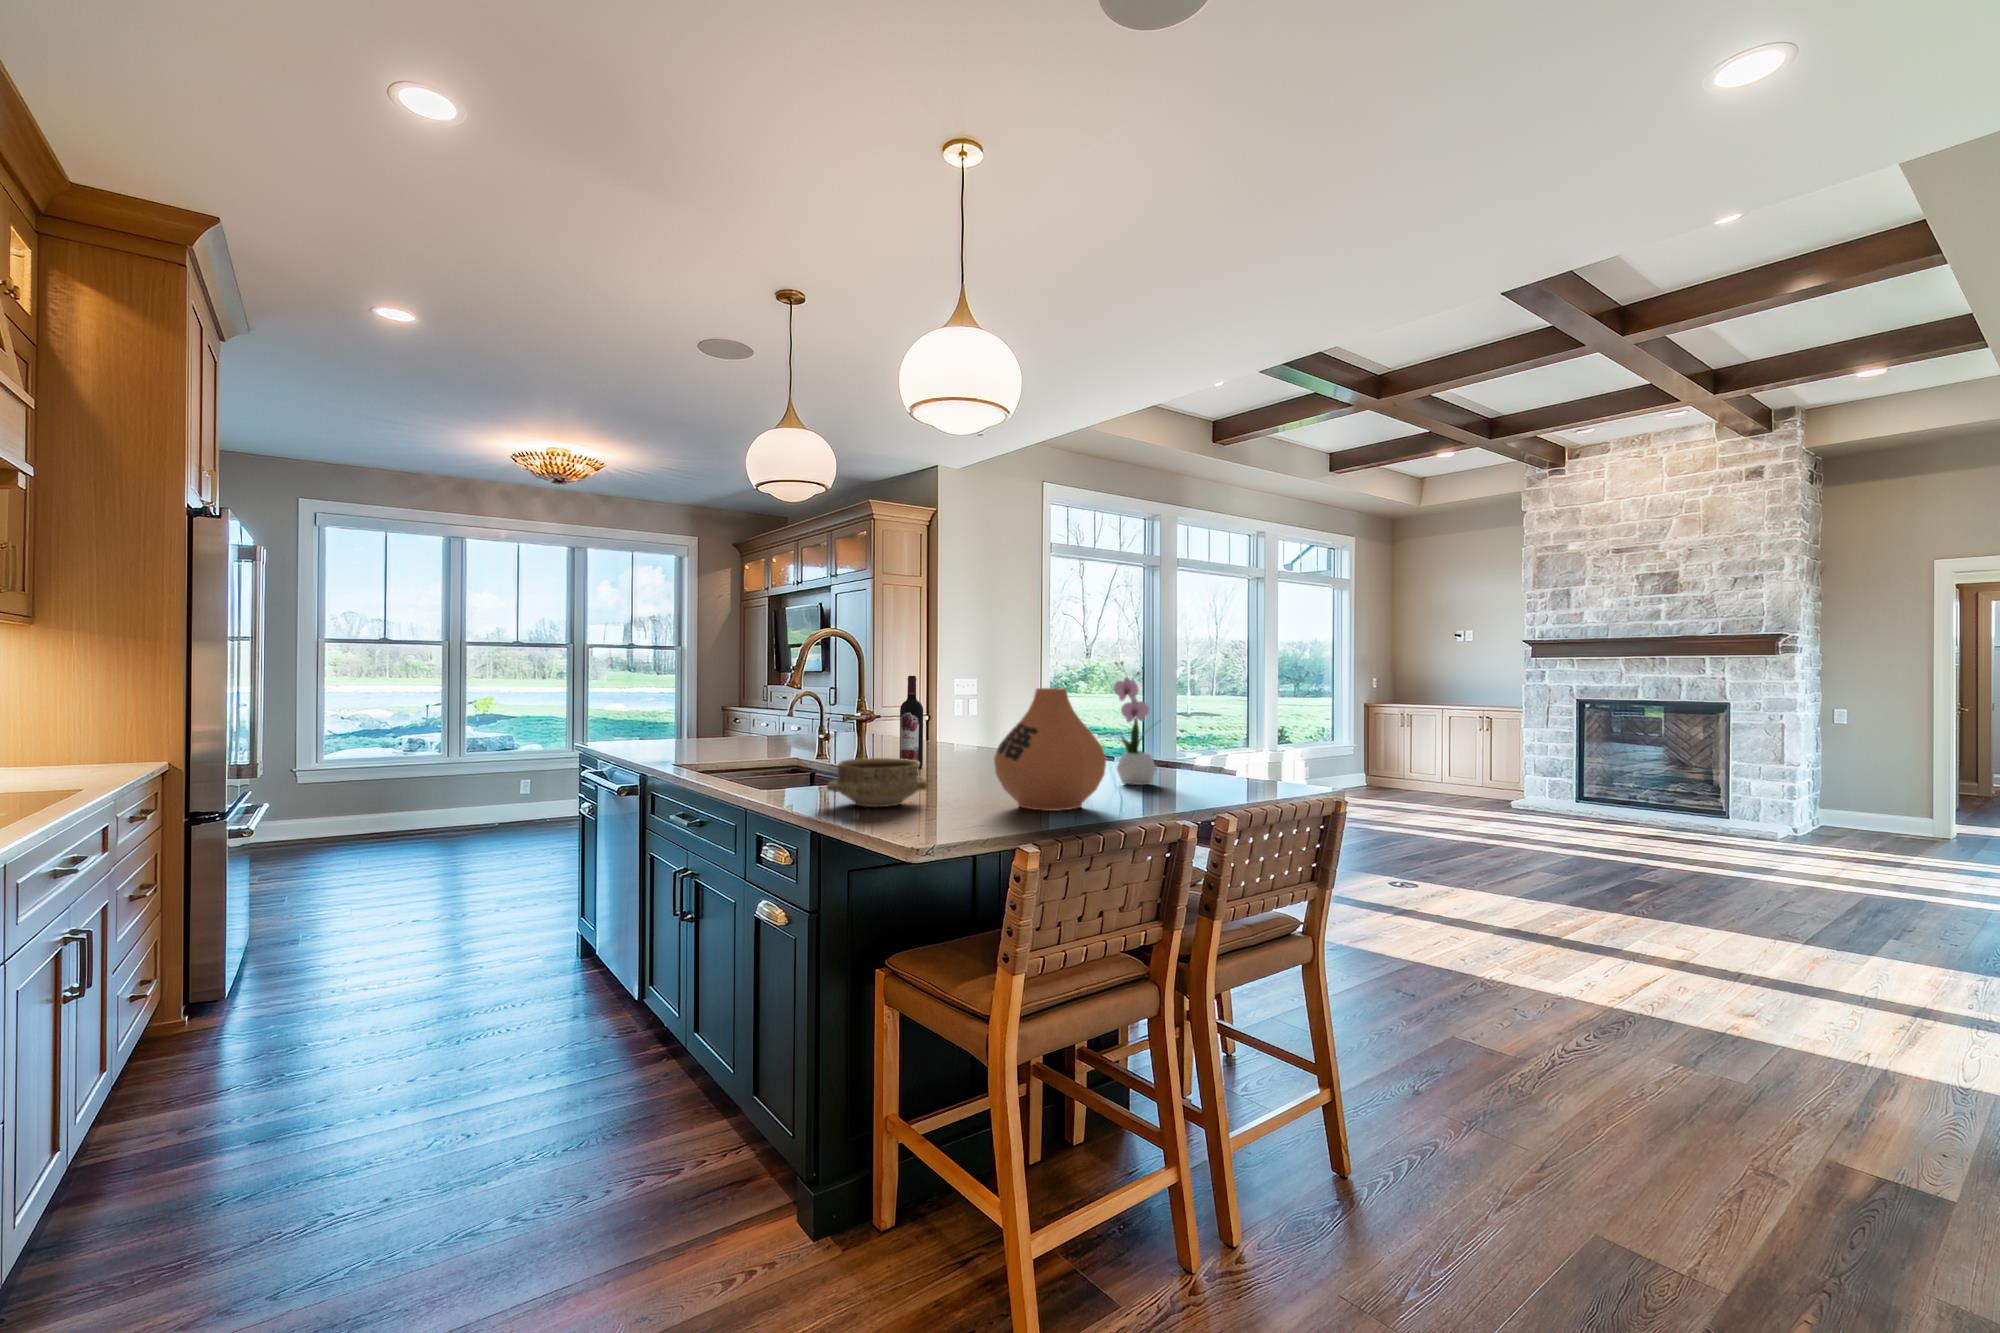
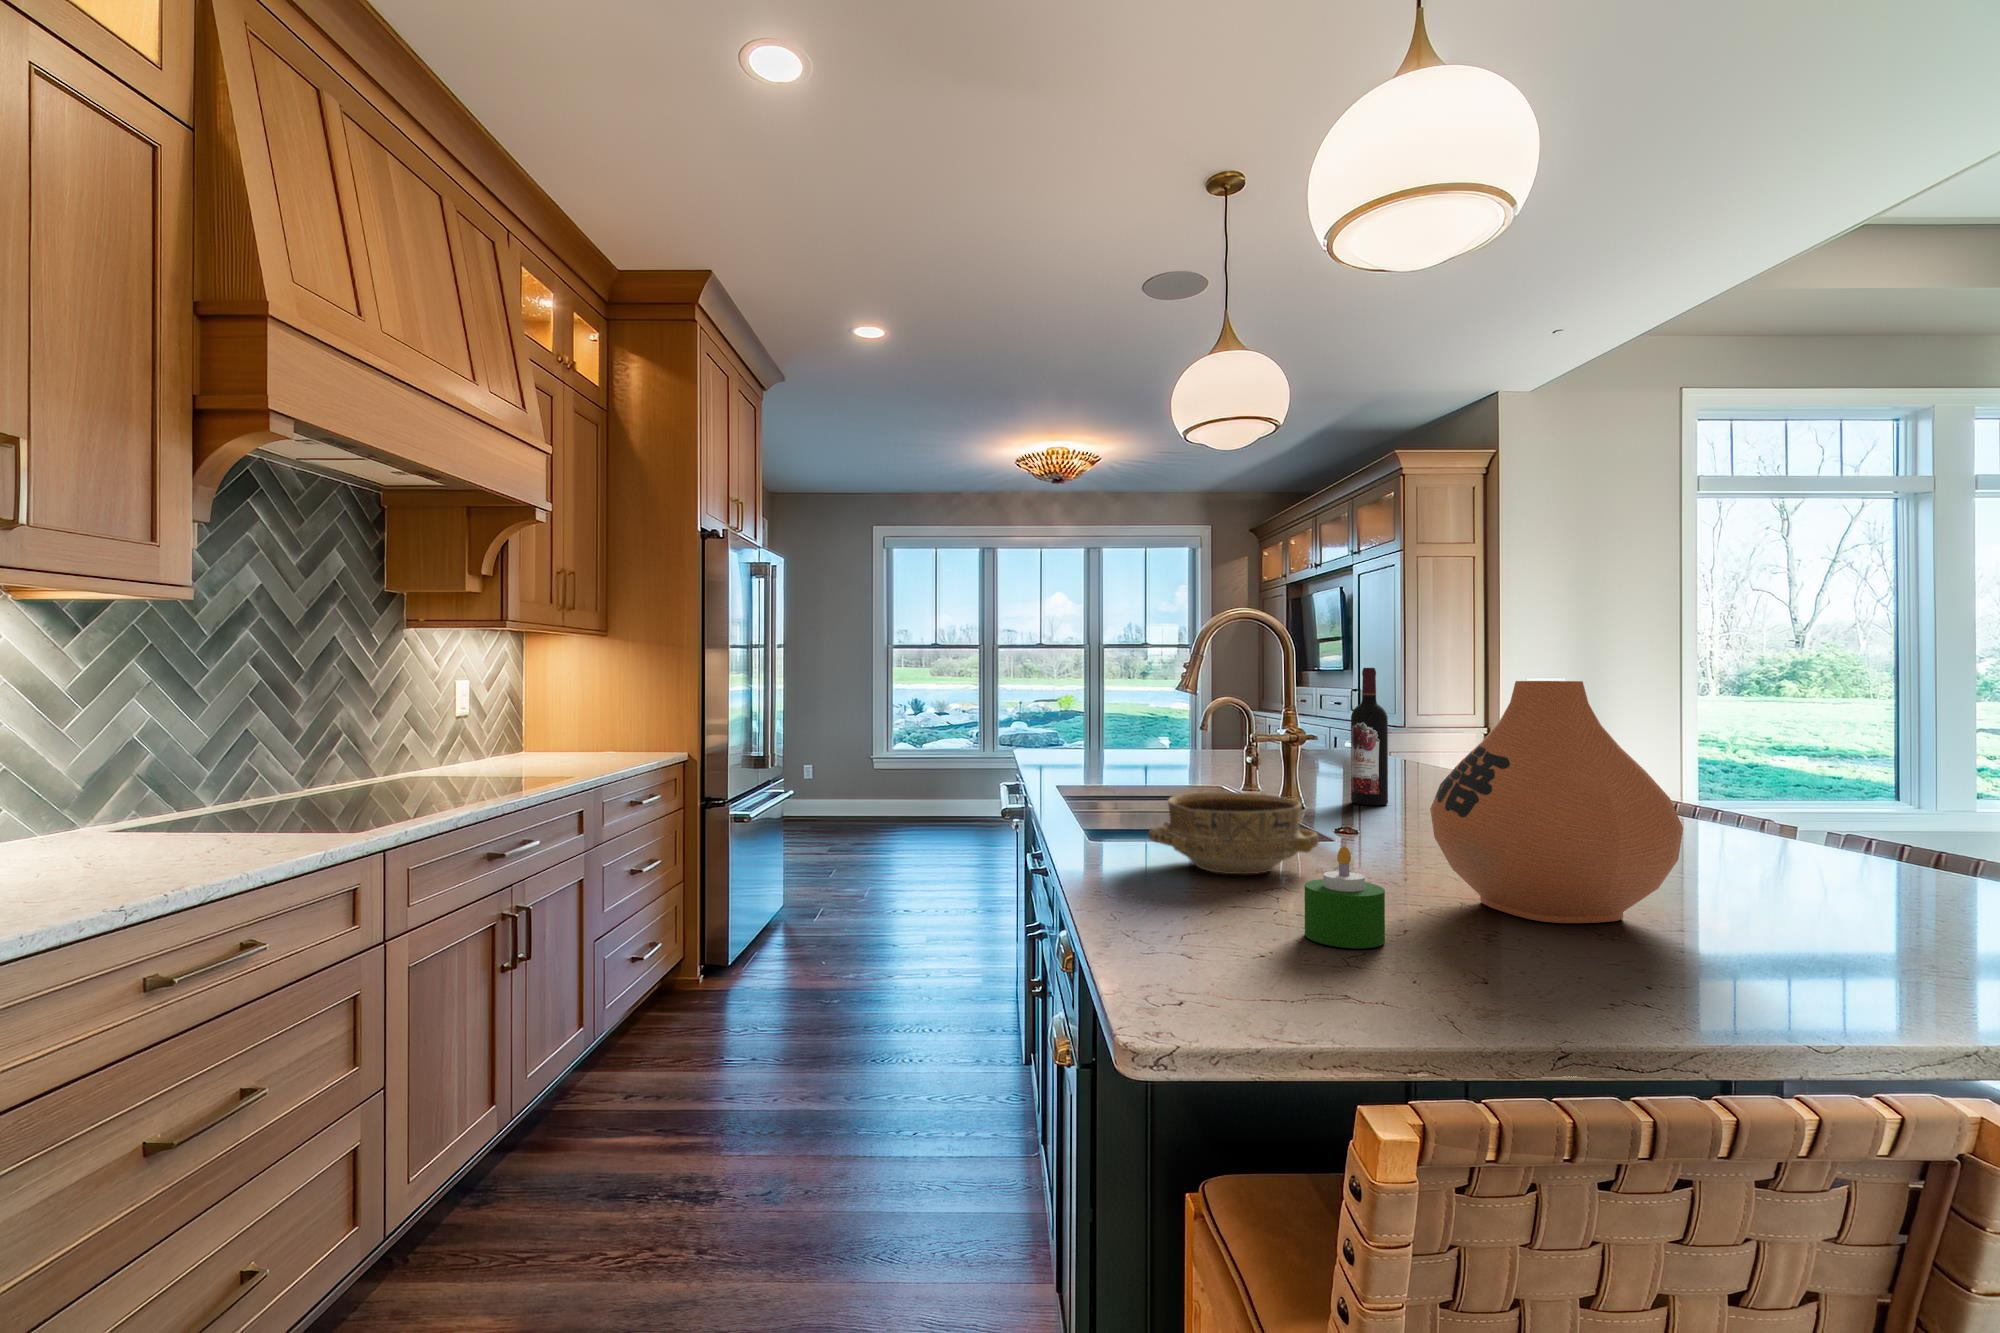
flower arrangement: present [1114,662,1158,785] -> none [1731,631,1859,878]
candle: none [954,777,994,829] -> present [1305,846,1385,948]

